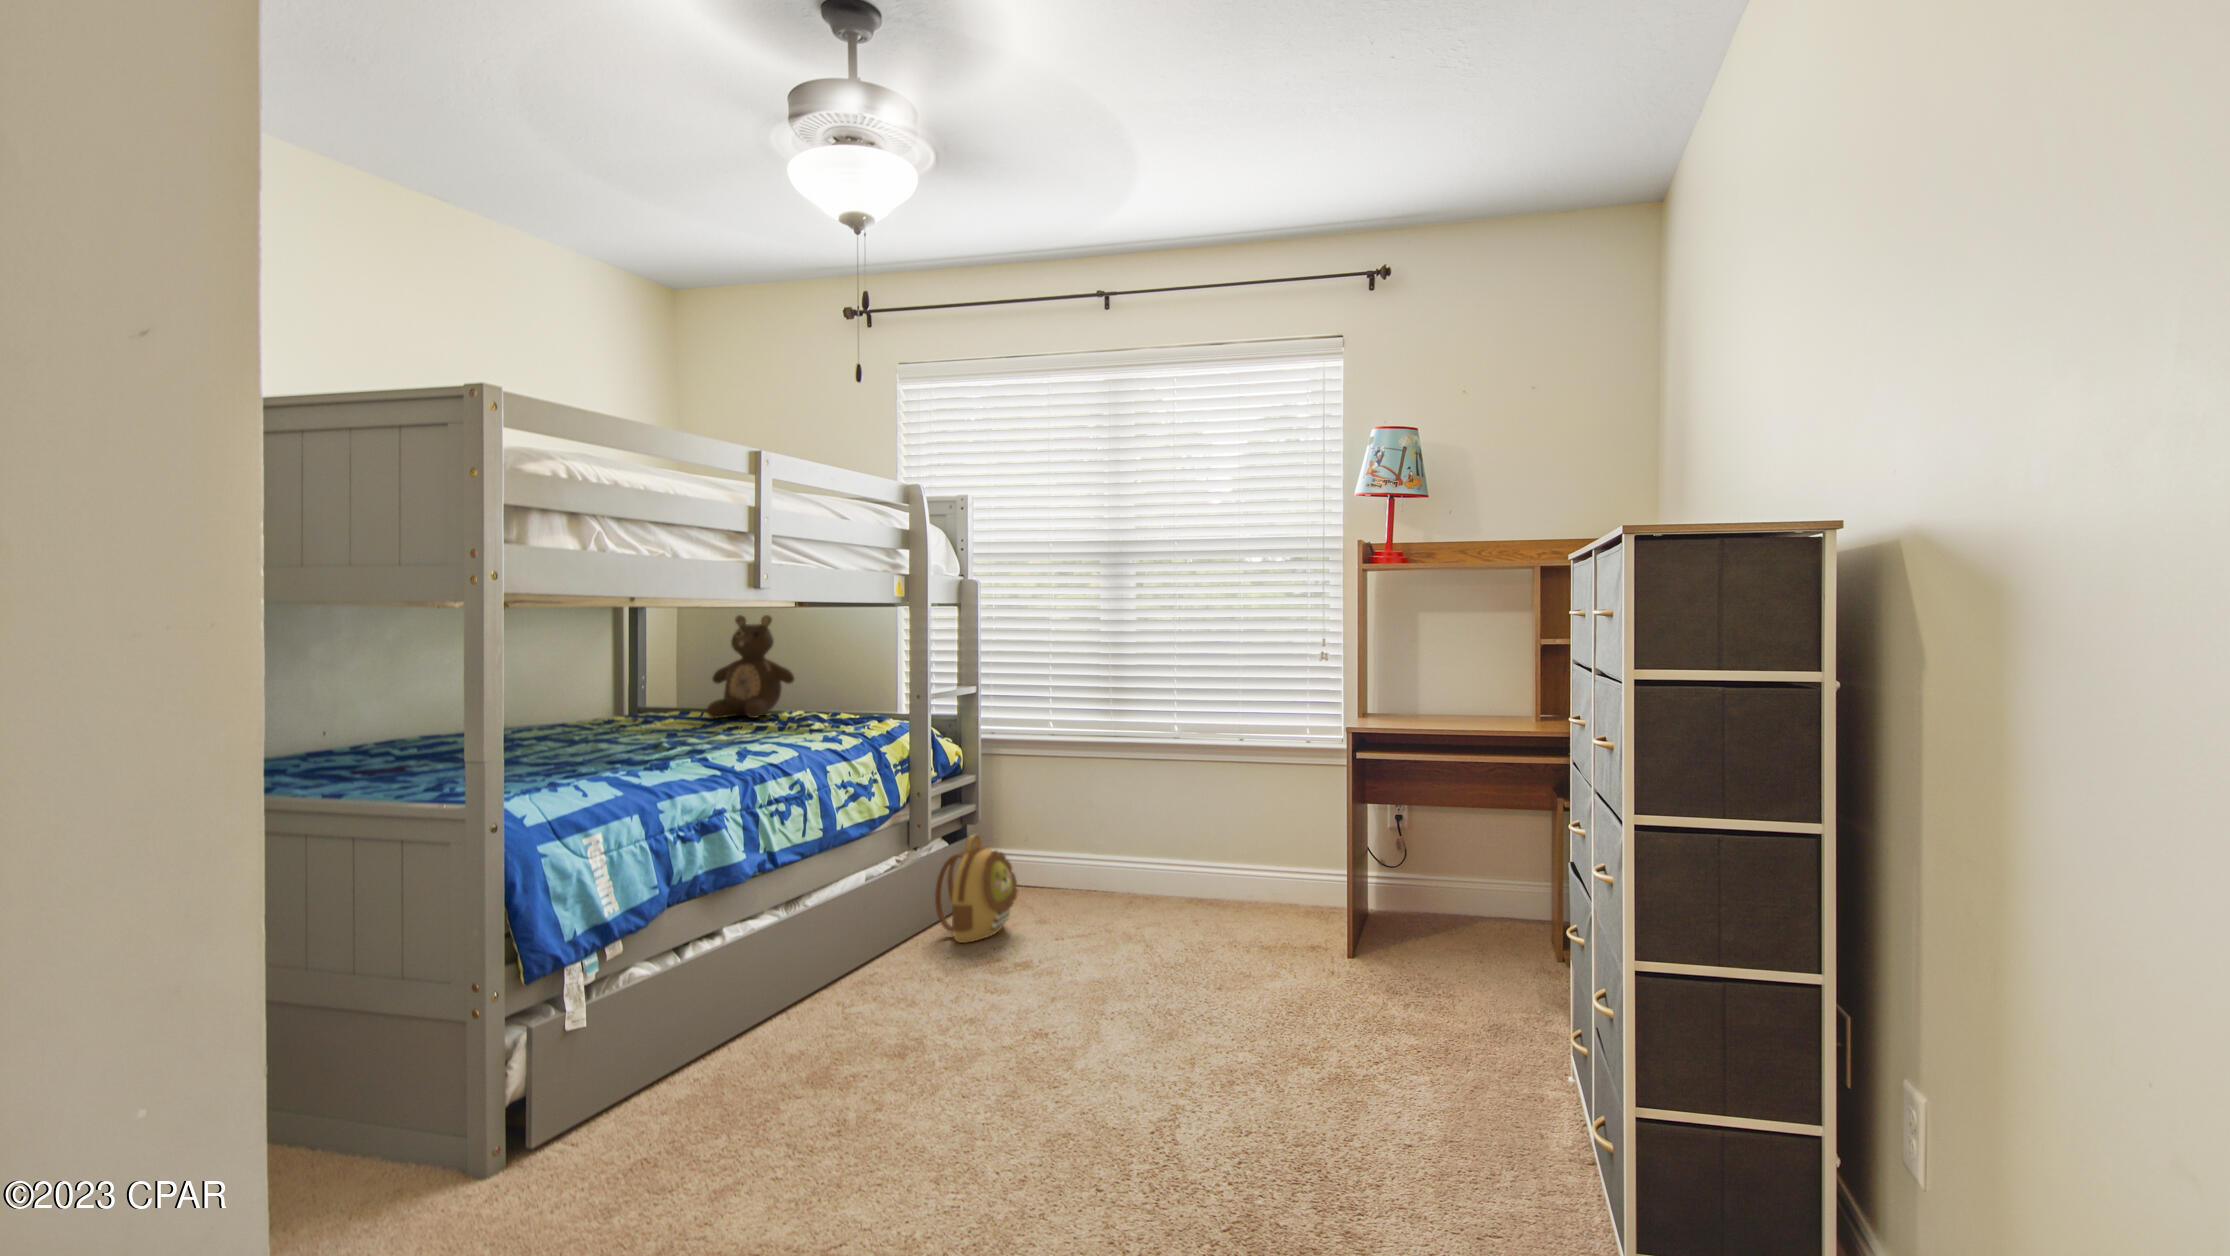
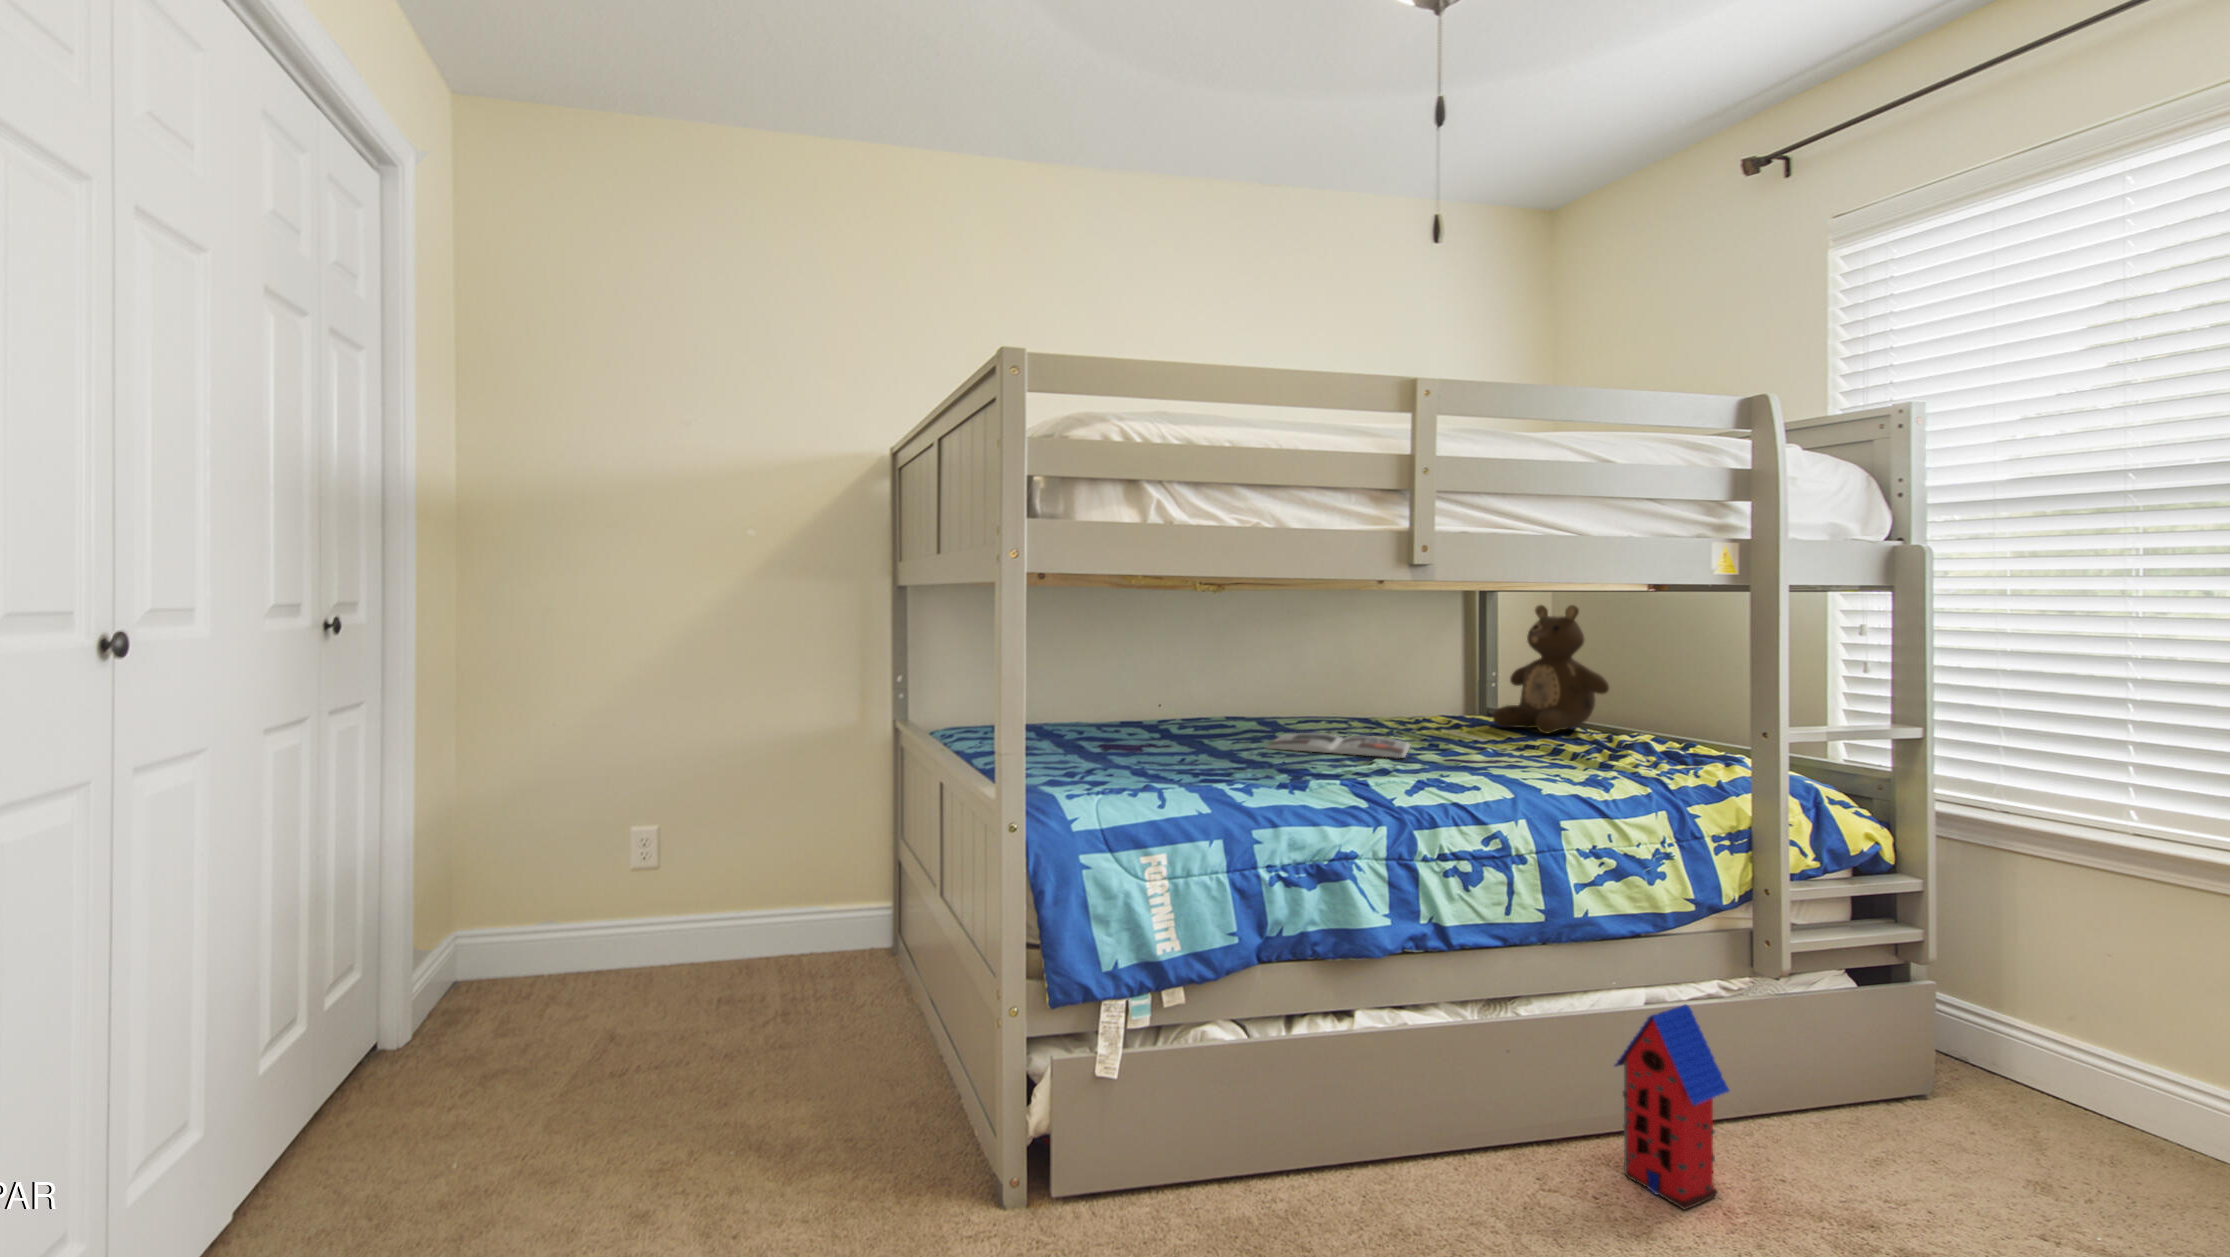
magazine: none [549,734,691,756] -> present [1266,733,1411,758]
backpack: present [935,835,1017,943] -> none [1794,987,1990,1186]
toy house: none [866,864,926,985] -> present [1615,1005,1729,1209]

